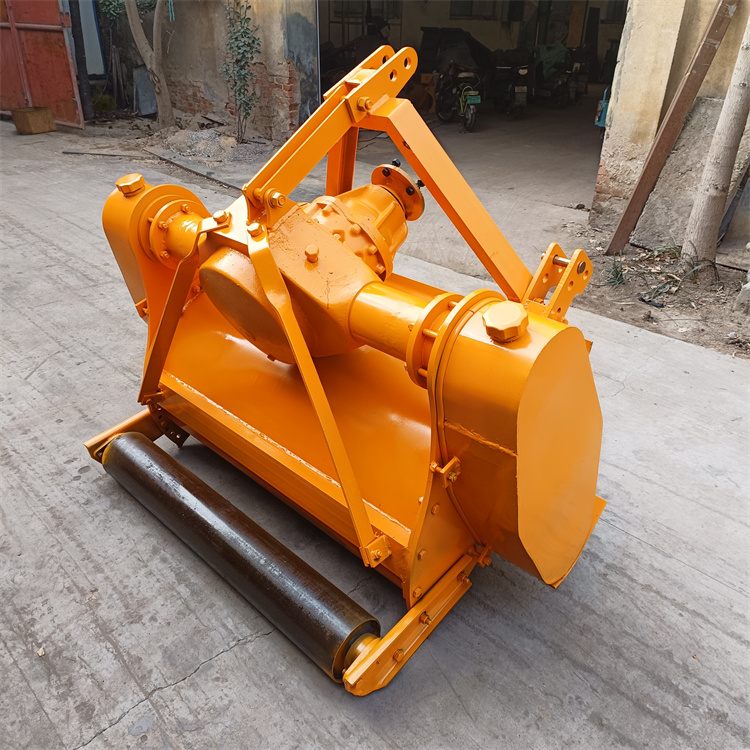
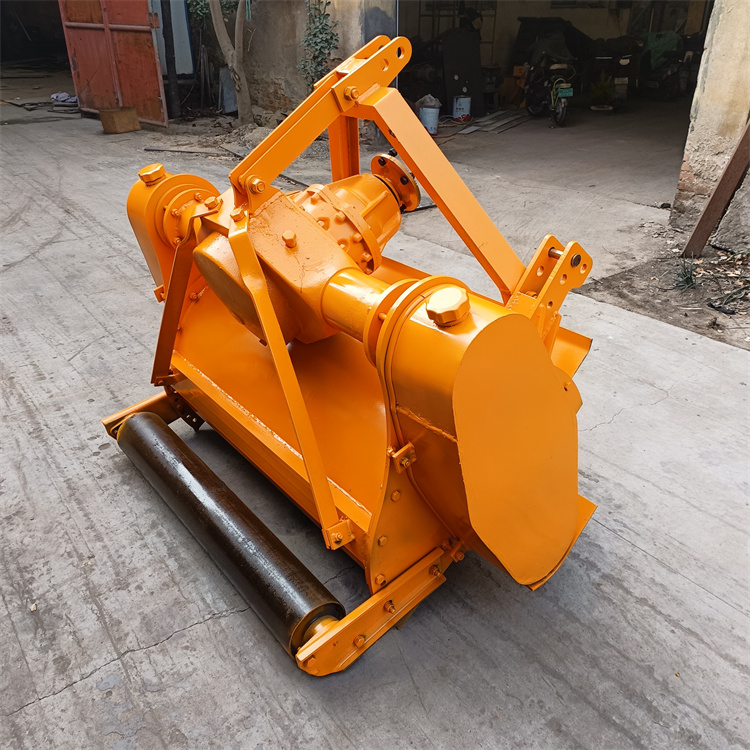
potted tree: present [91,87,117,124] -> present [592,73,616,110]

